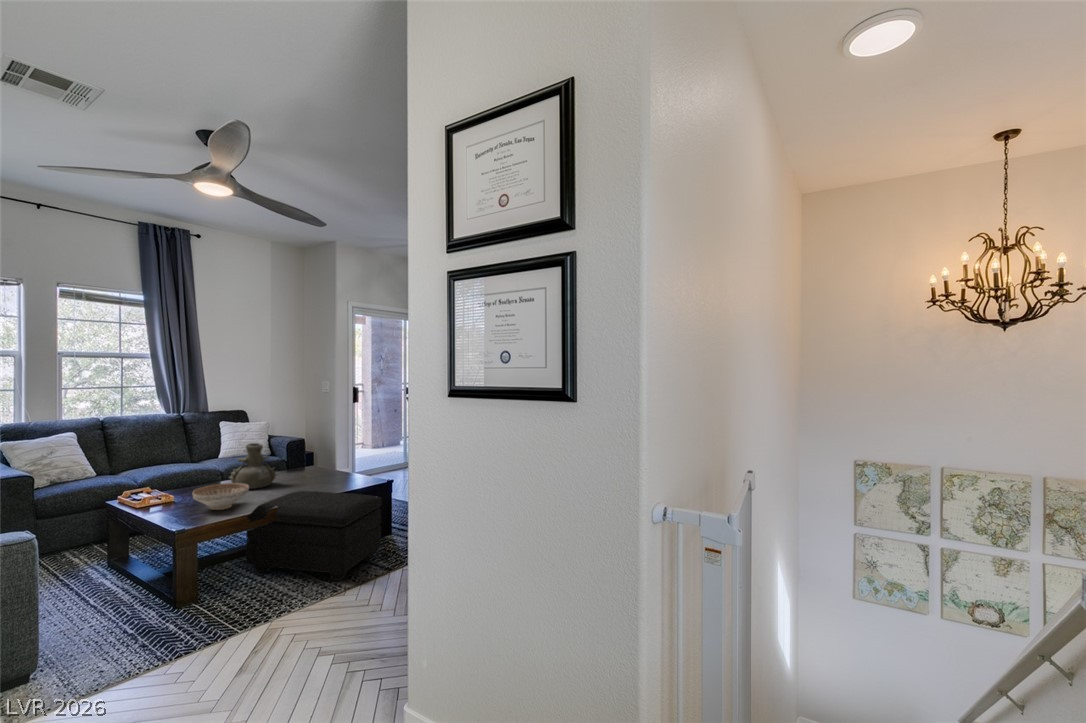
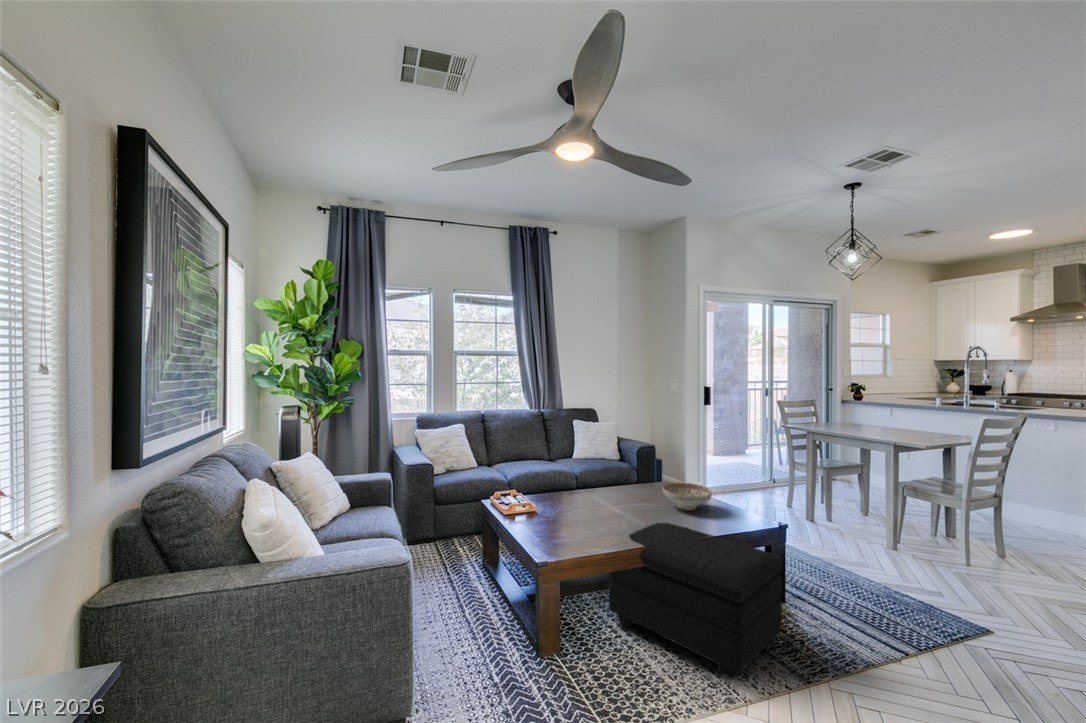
vase: present [229,443,277,489] -> none [587,453,637,508]
decorative bowl: present [193,483,249,510] -> present [663,483,712,510]

